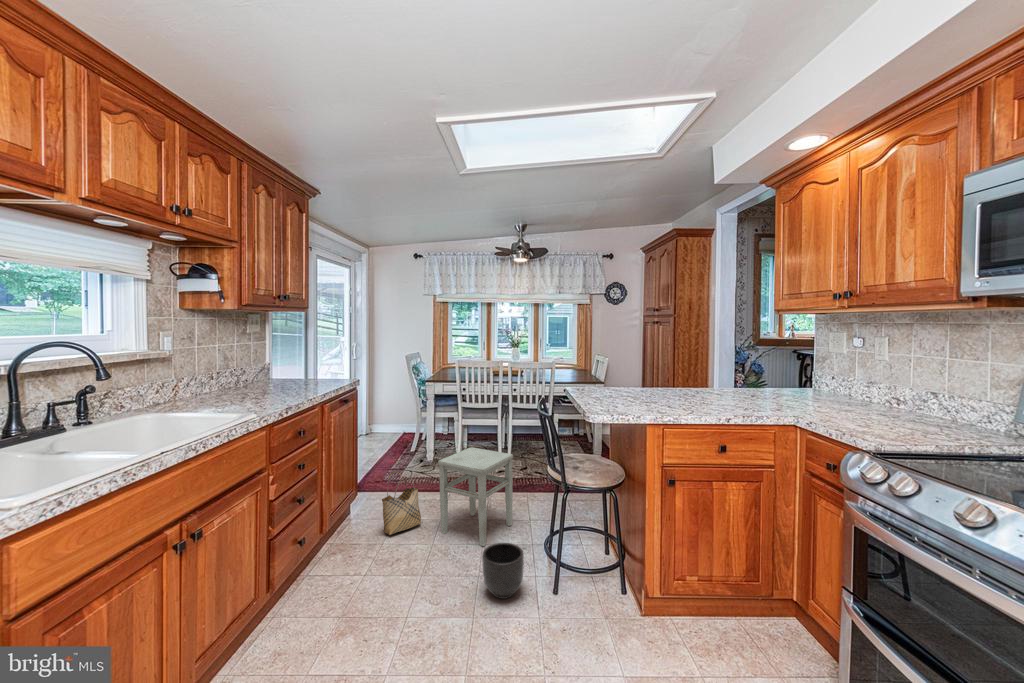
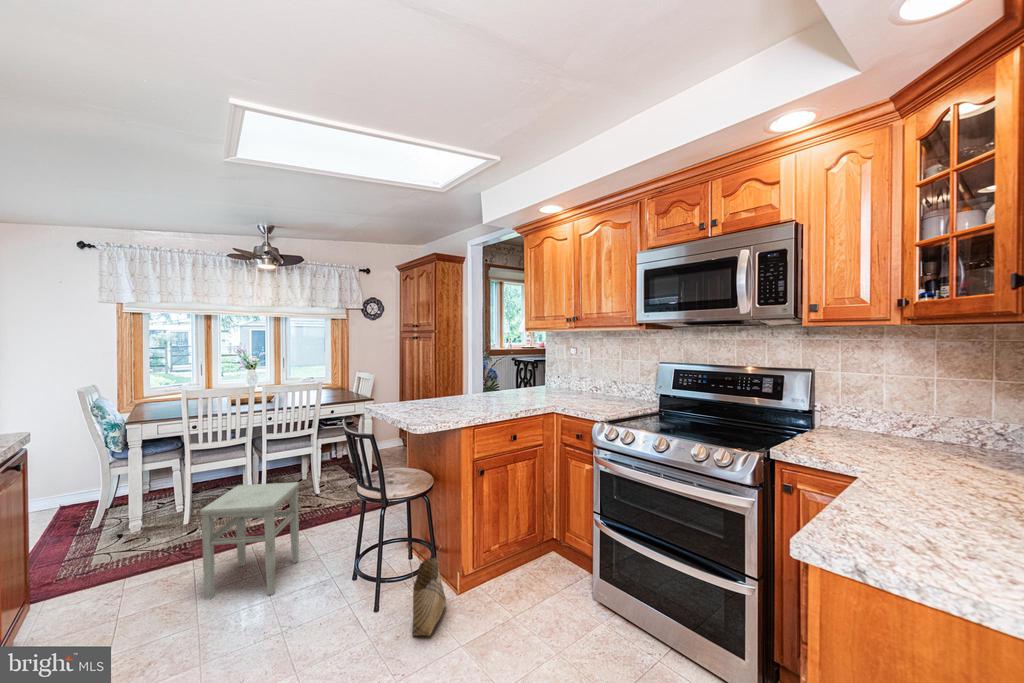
woven basket: present [382,472,421,535] -> present [409,545,446,636]
planter: present [482,543,524,599] -> none [292,575,342,640]

